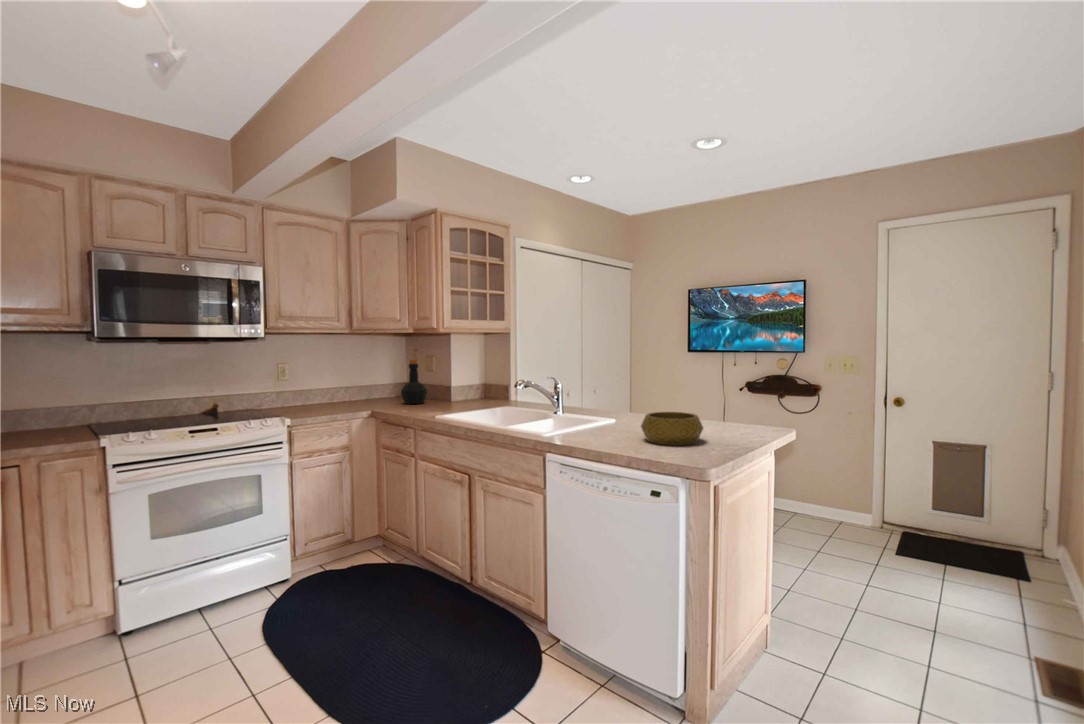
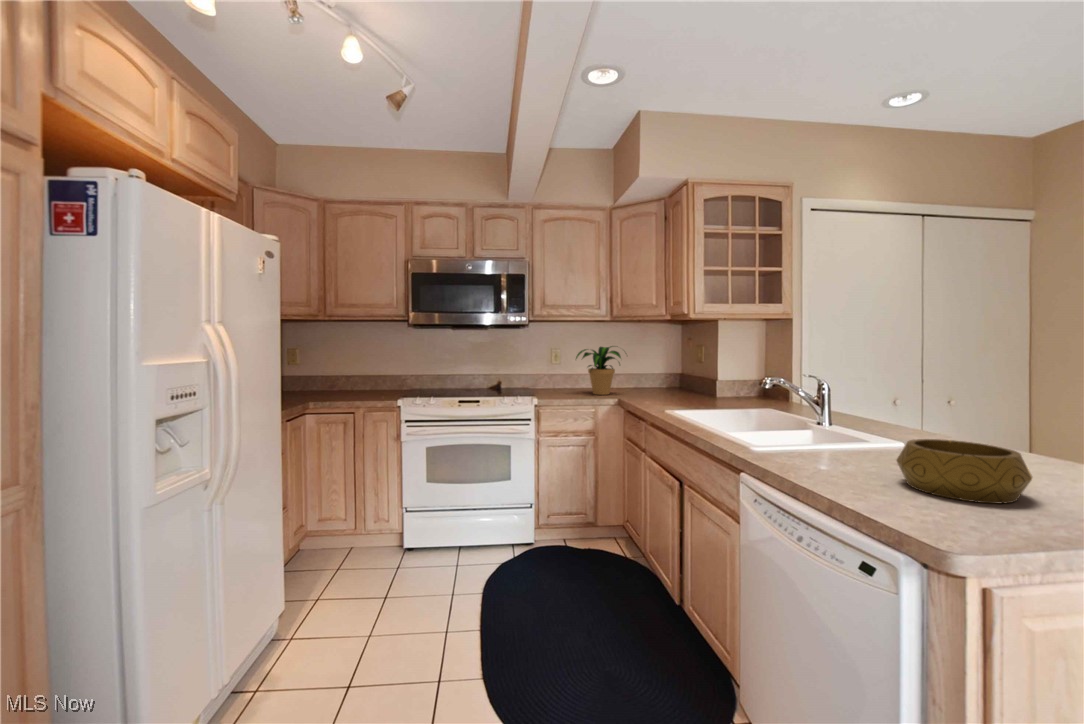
potted plant: none [321,358,373,408] -> present [576,346,621,395]
bottle: present [401,359,427,404] -> none [655,349,683,398]

